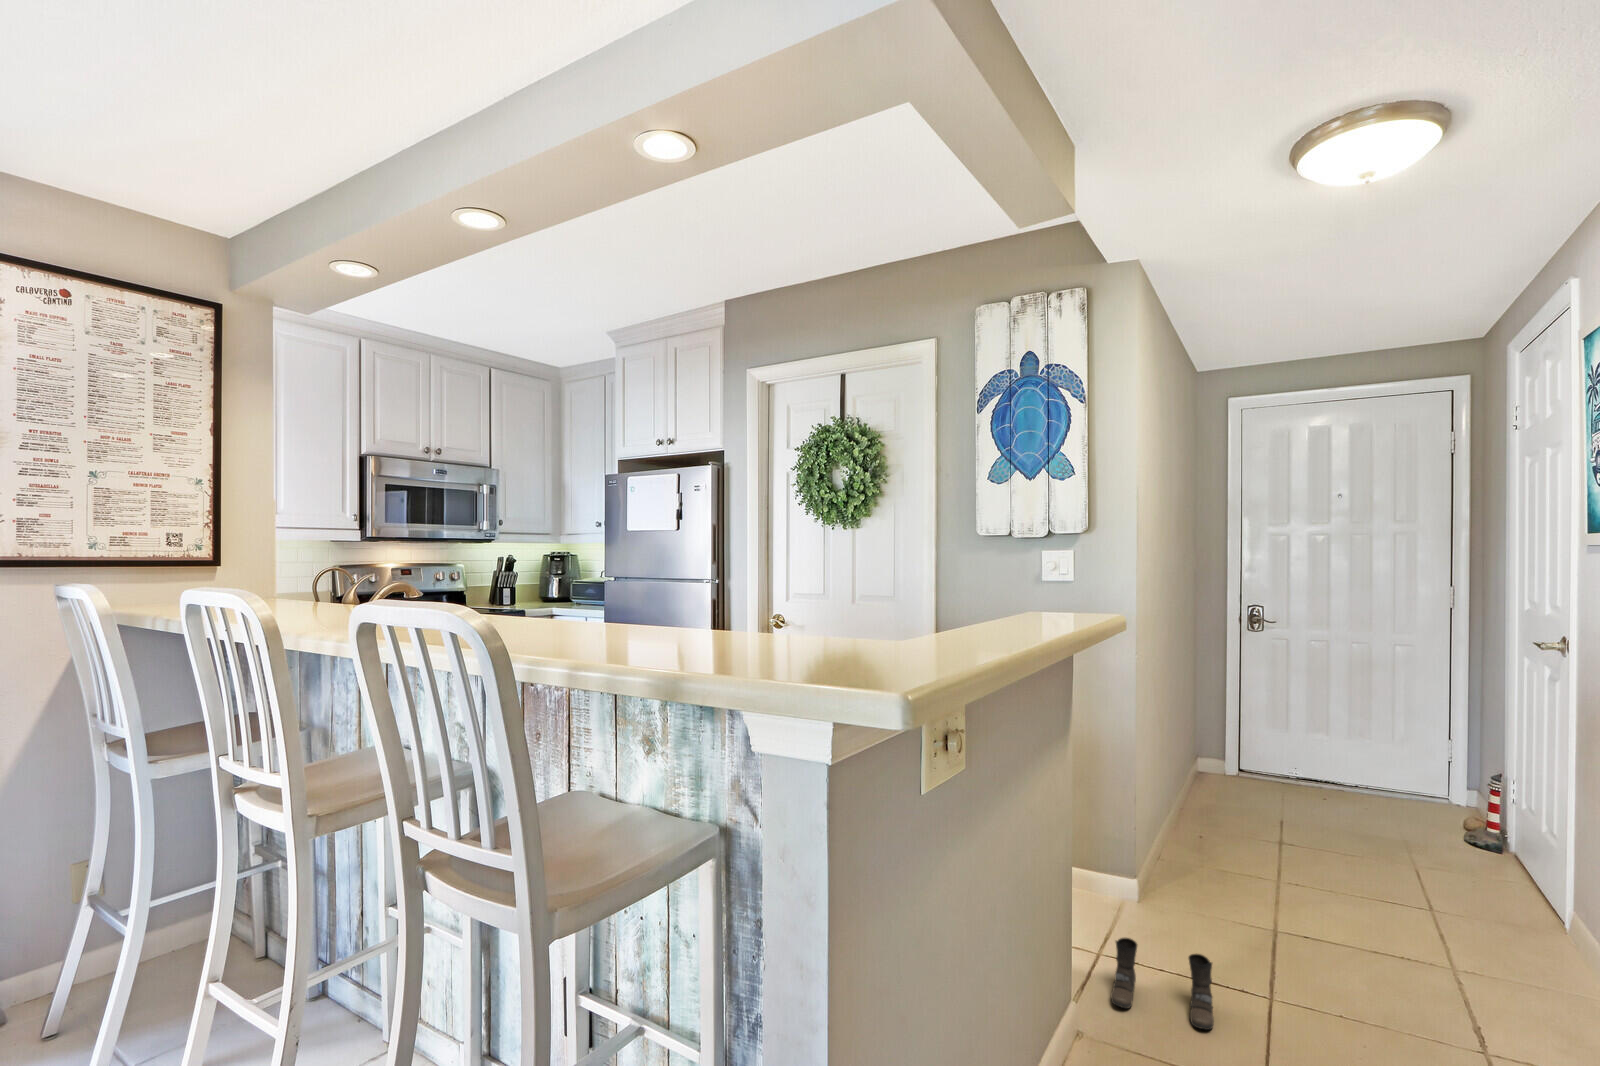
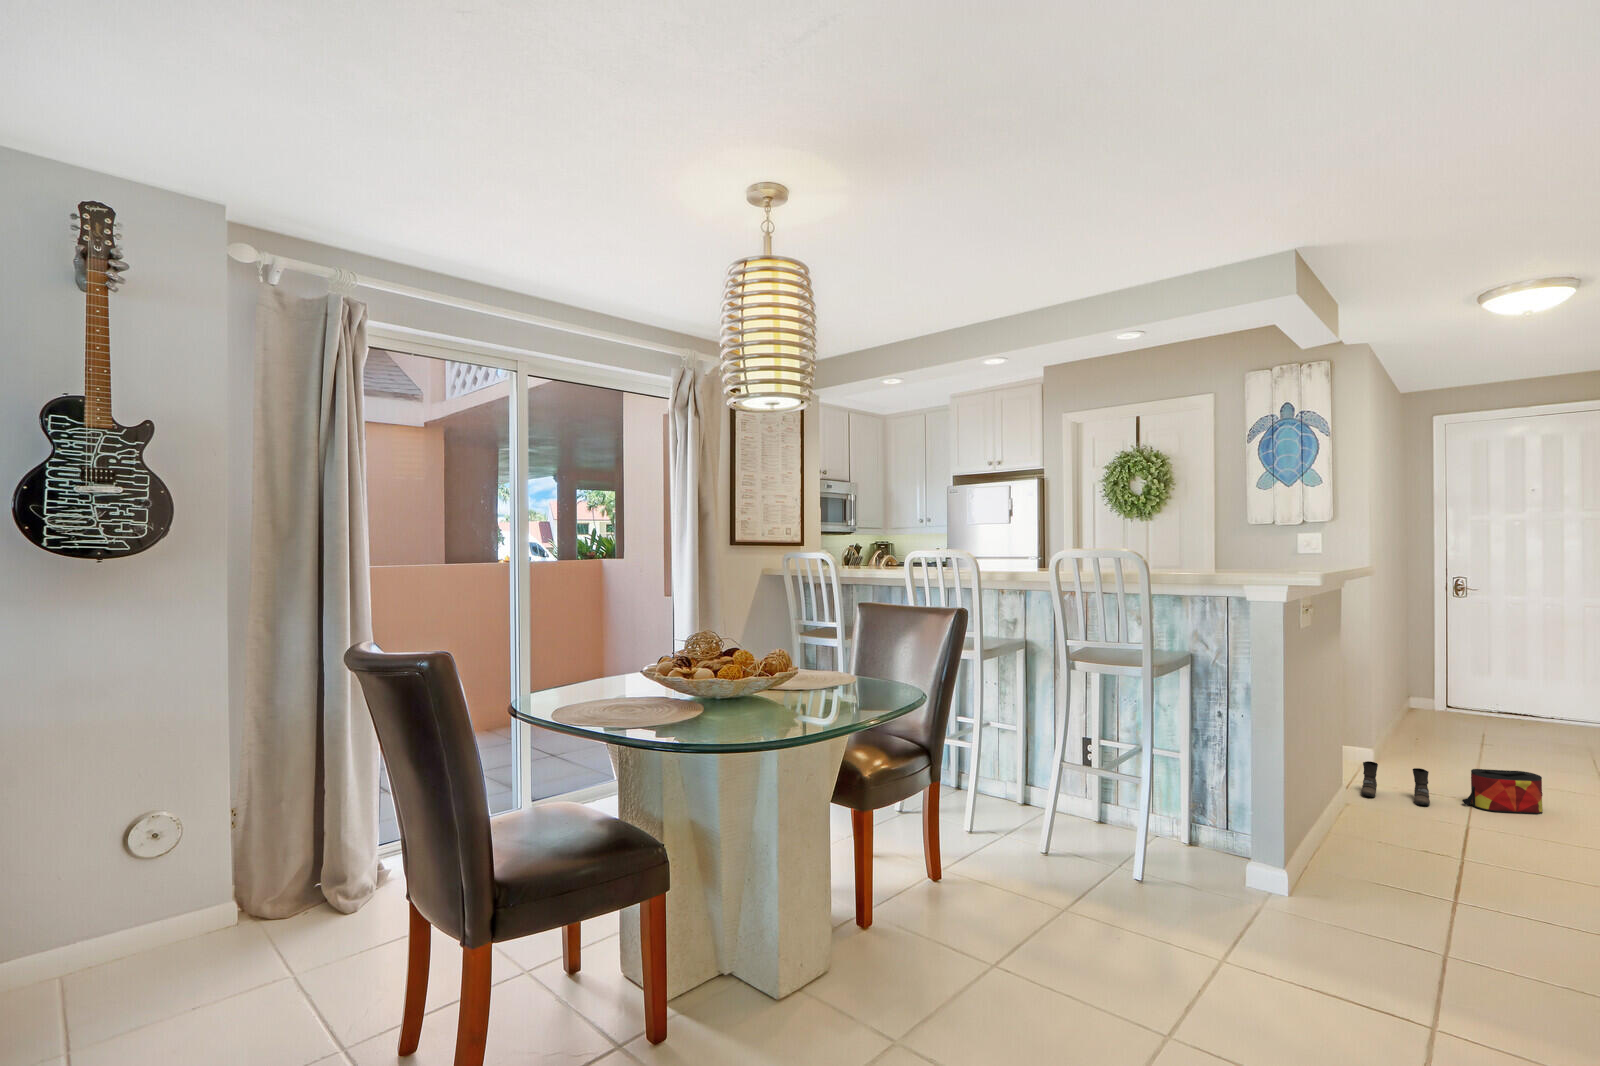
bag: none [1263,955,1383,1042] -> present [1462,769,1542,814]

